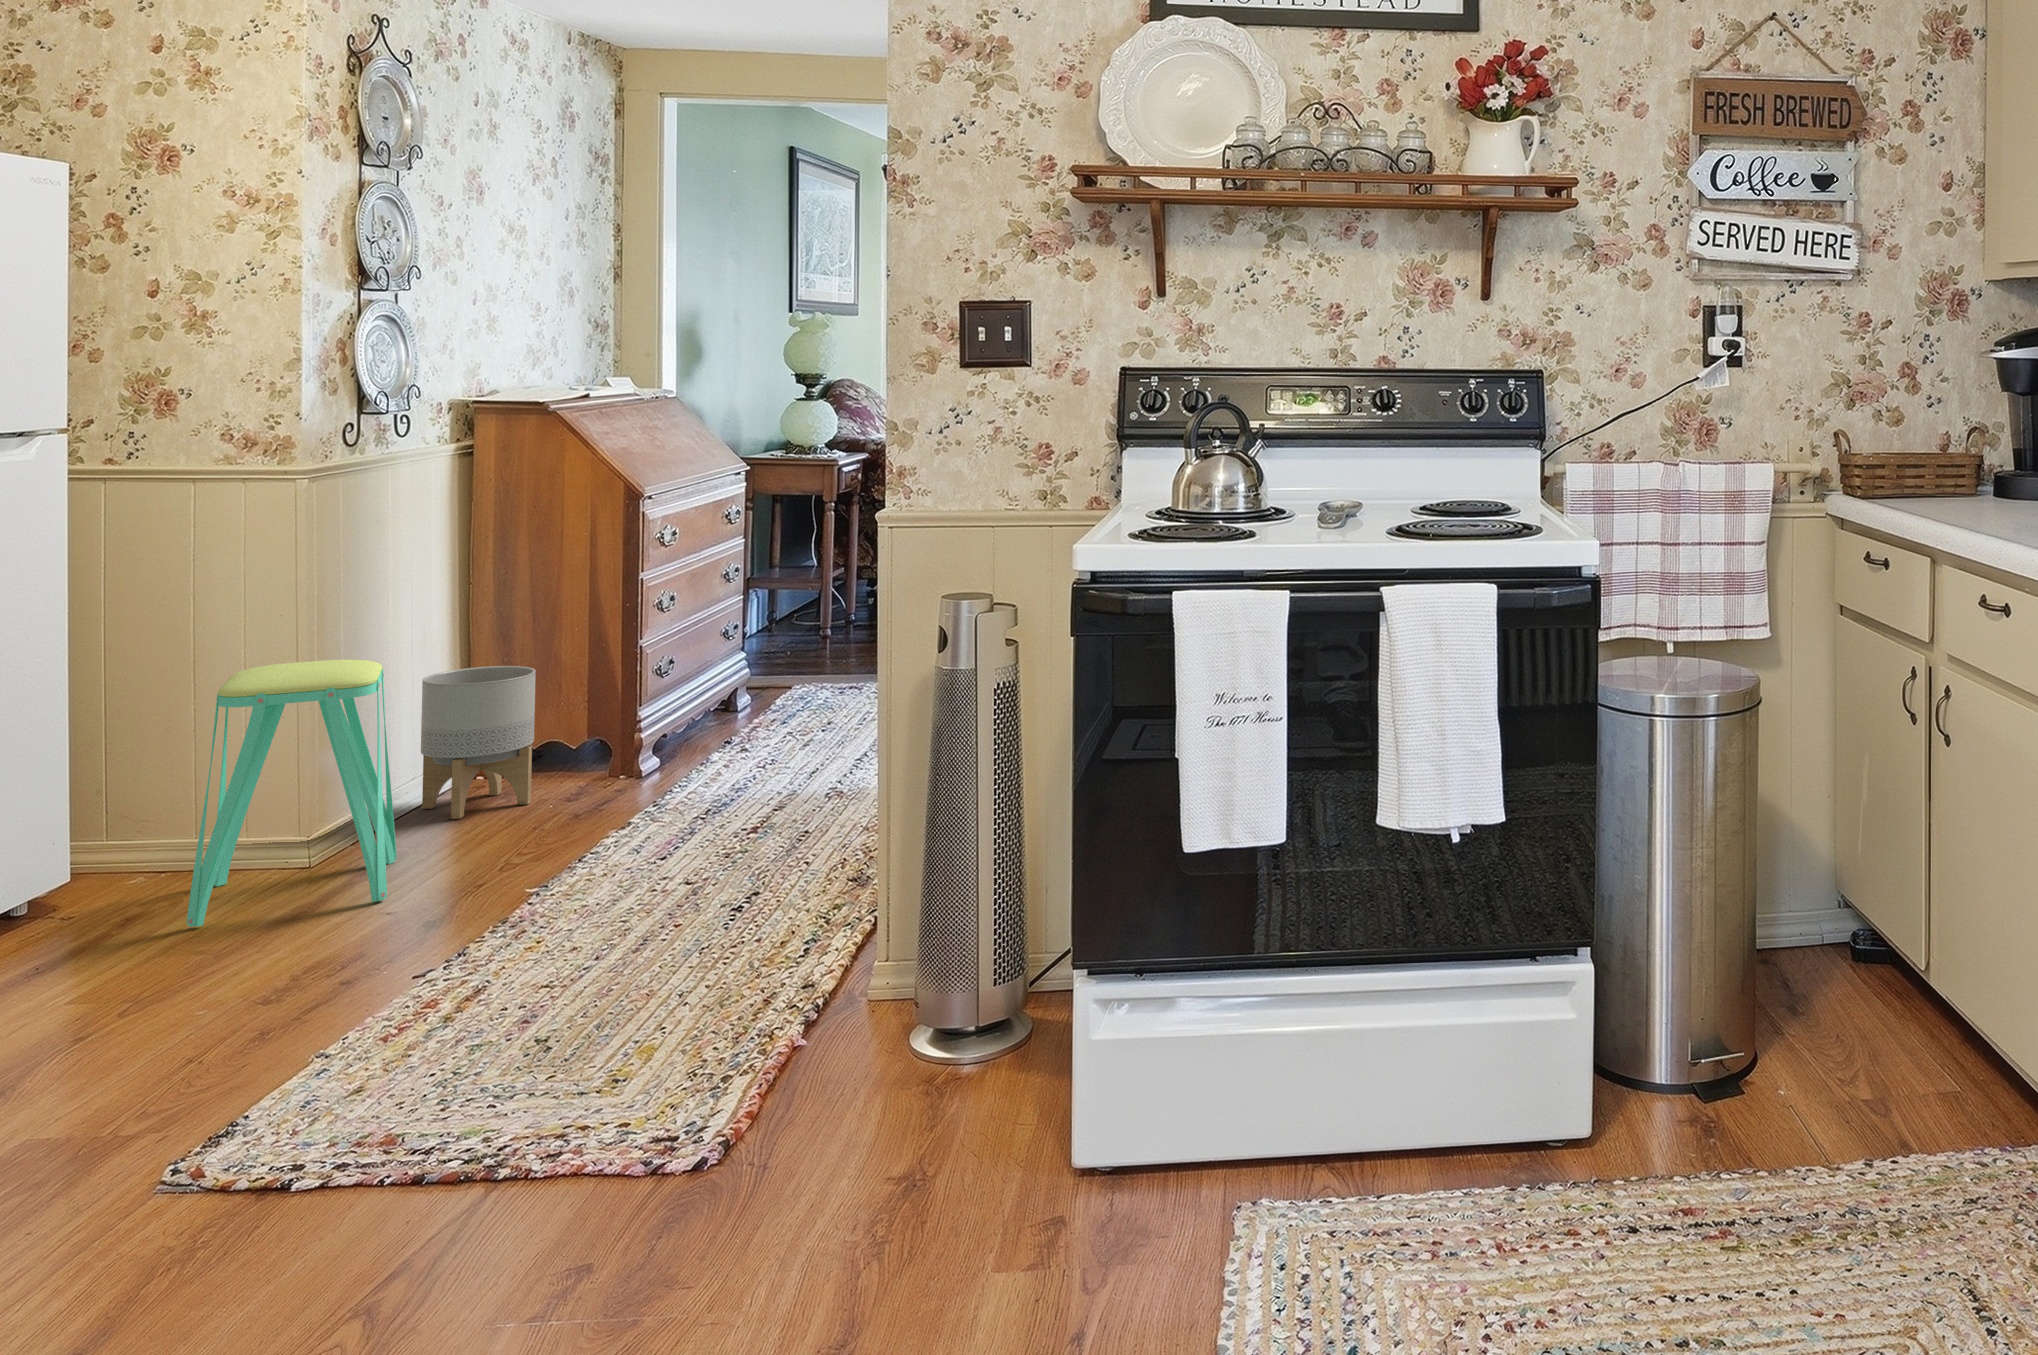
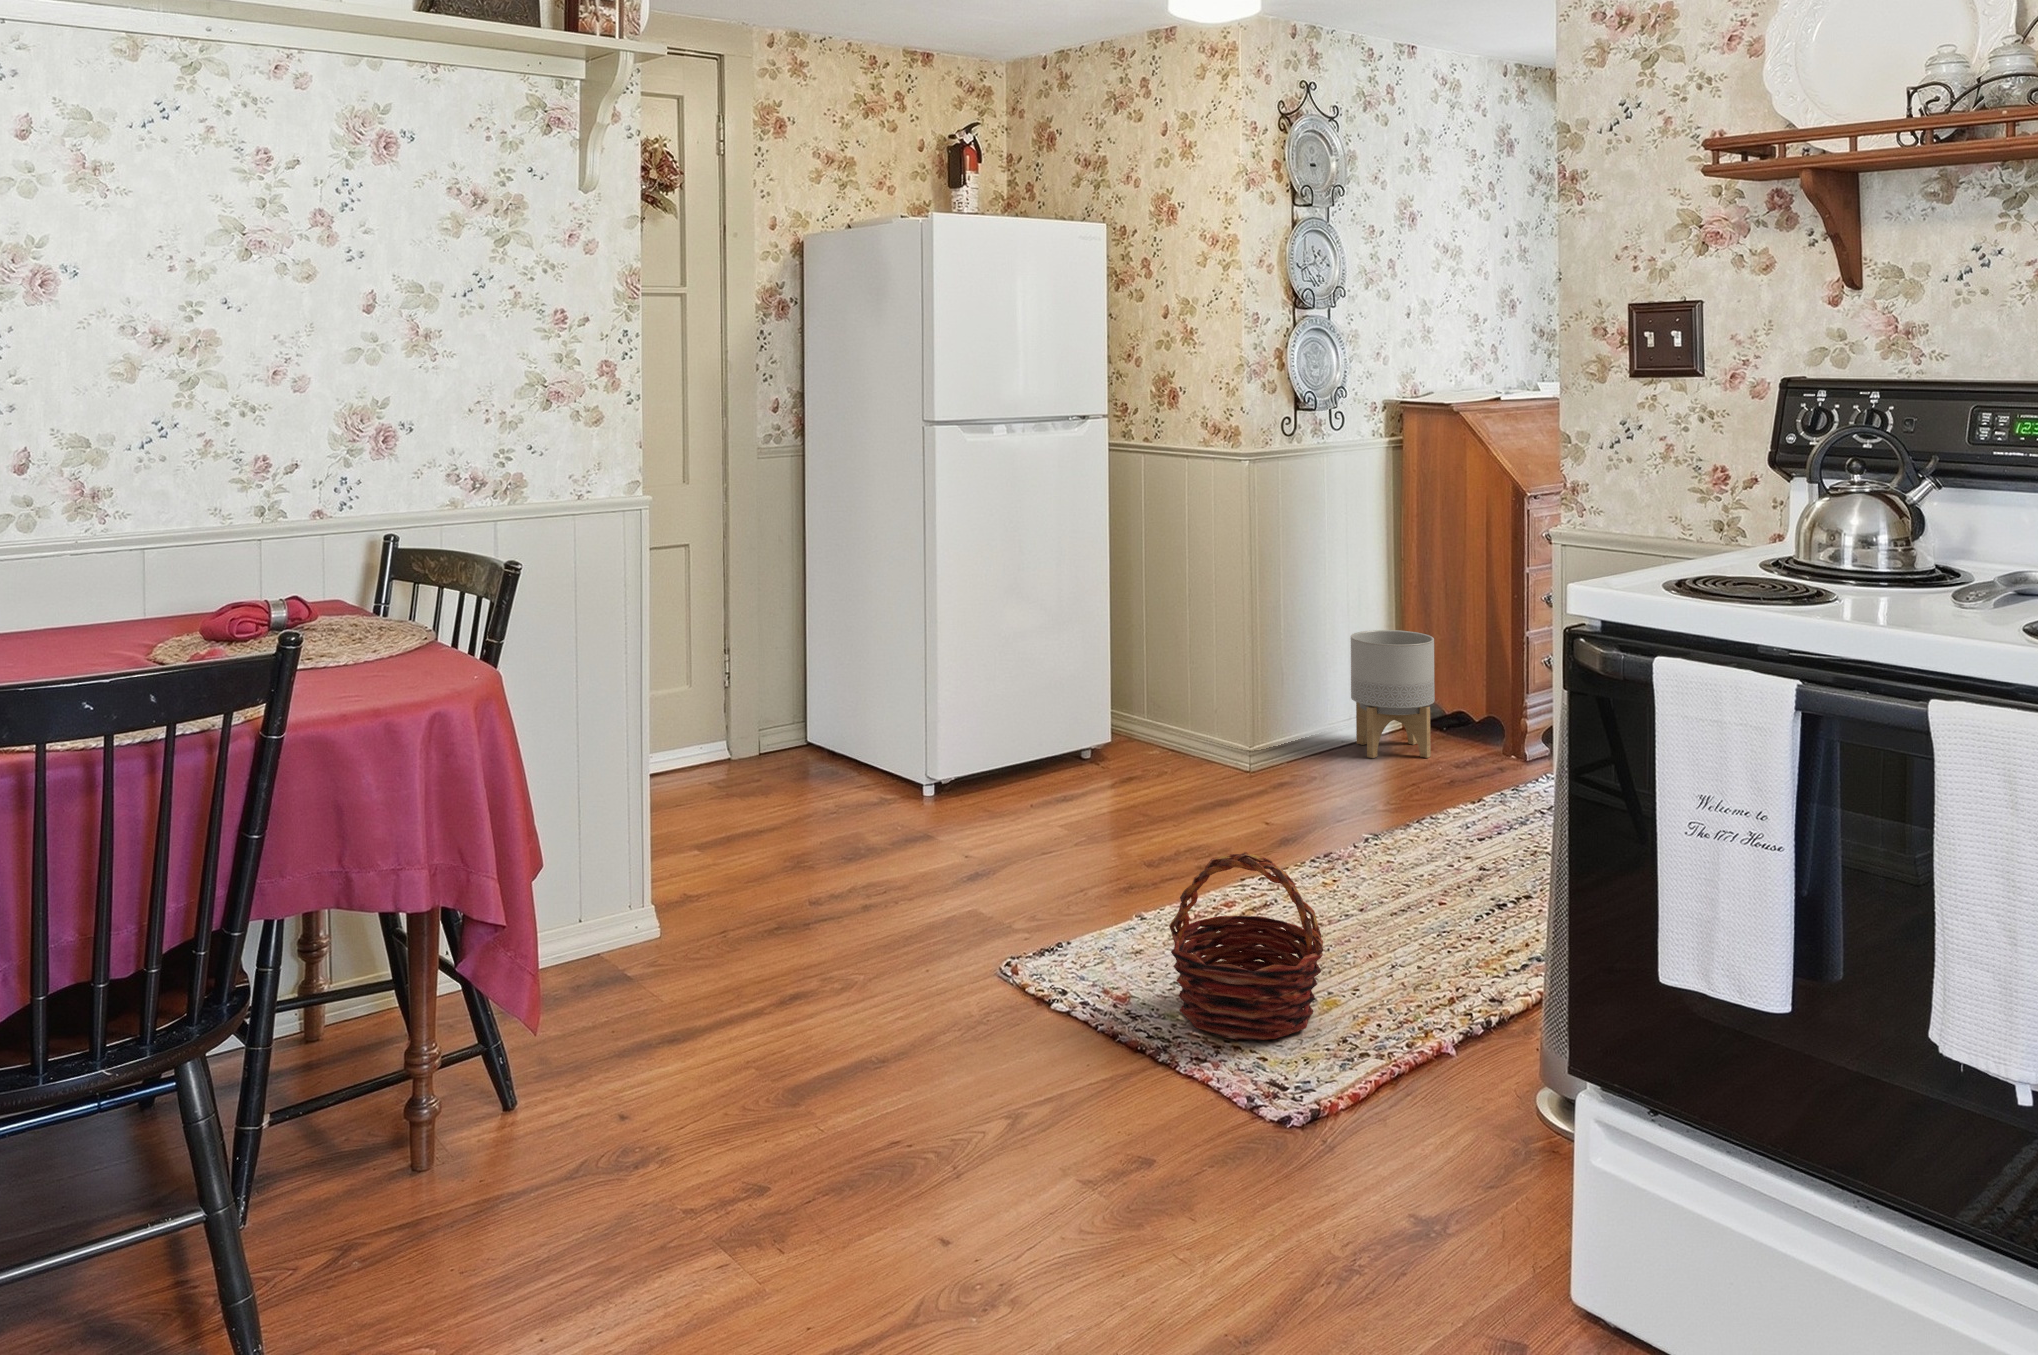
stool: present [187,659,397,927] -> none [1157,607,1307,812]
basket: none [450,907,661,1125] -> present [1169,852,1324,1040]

